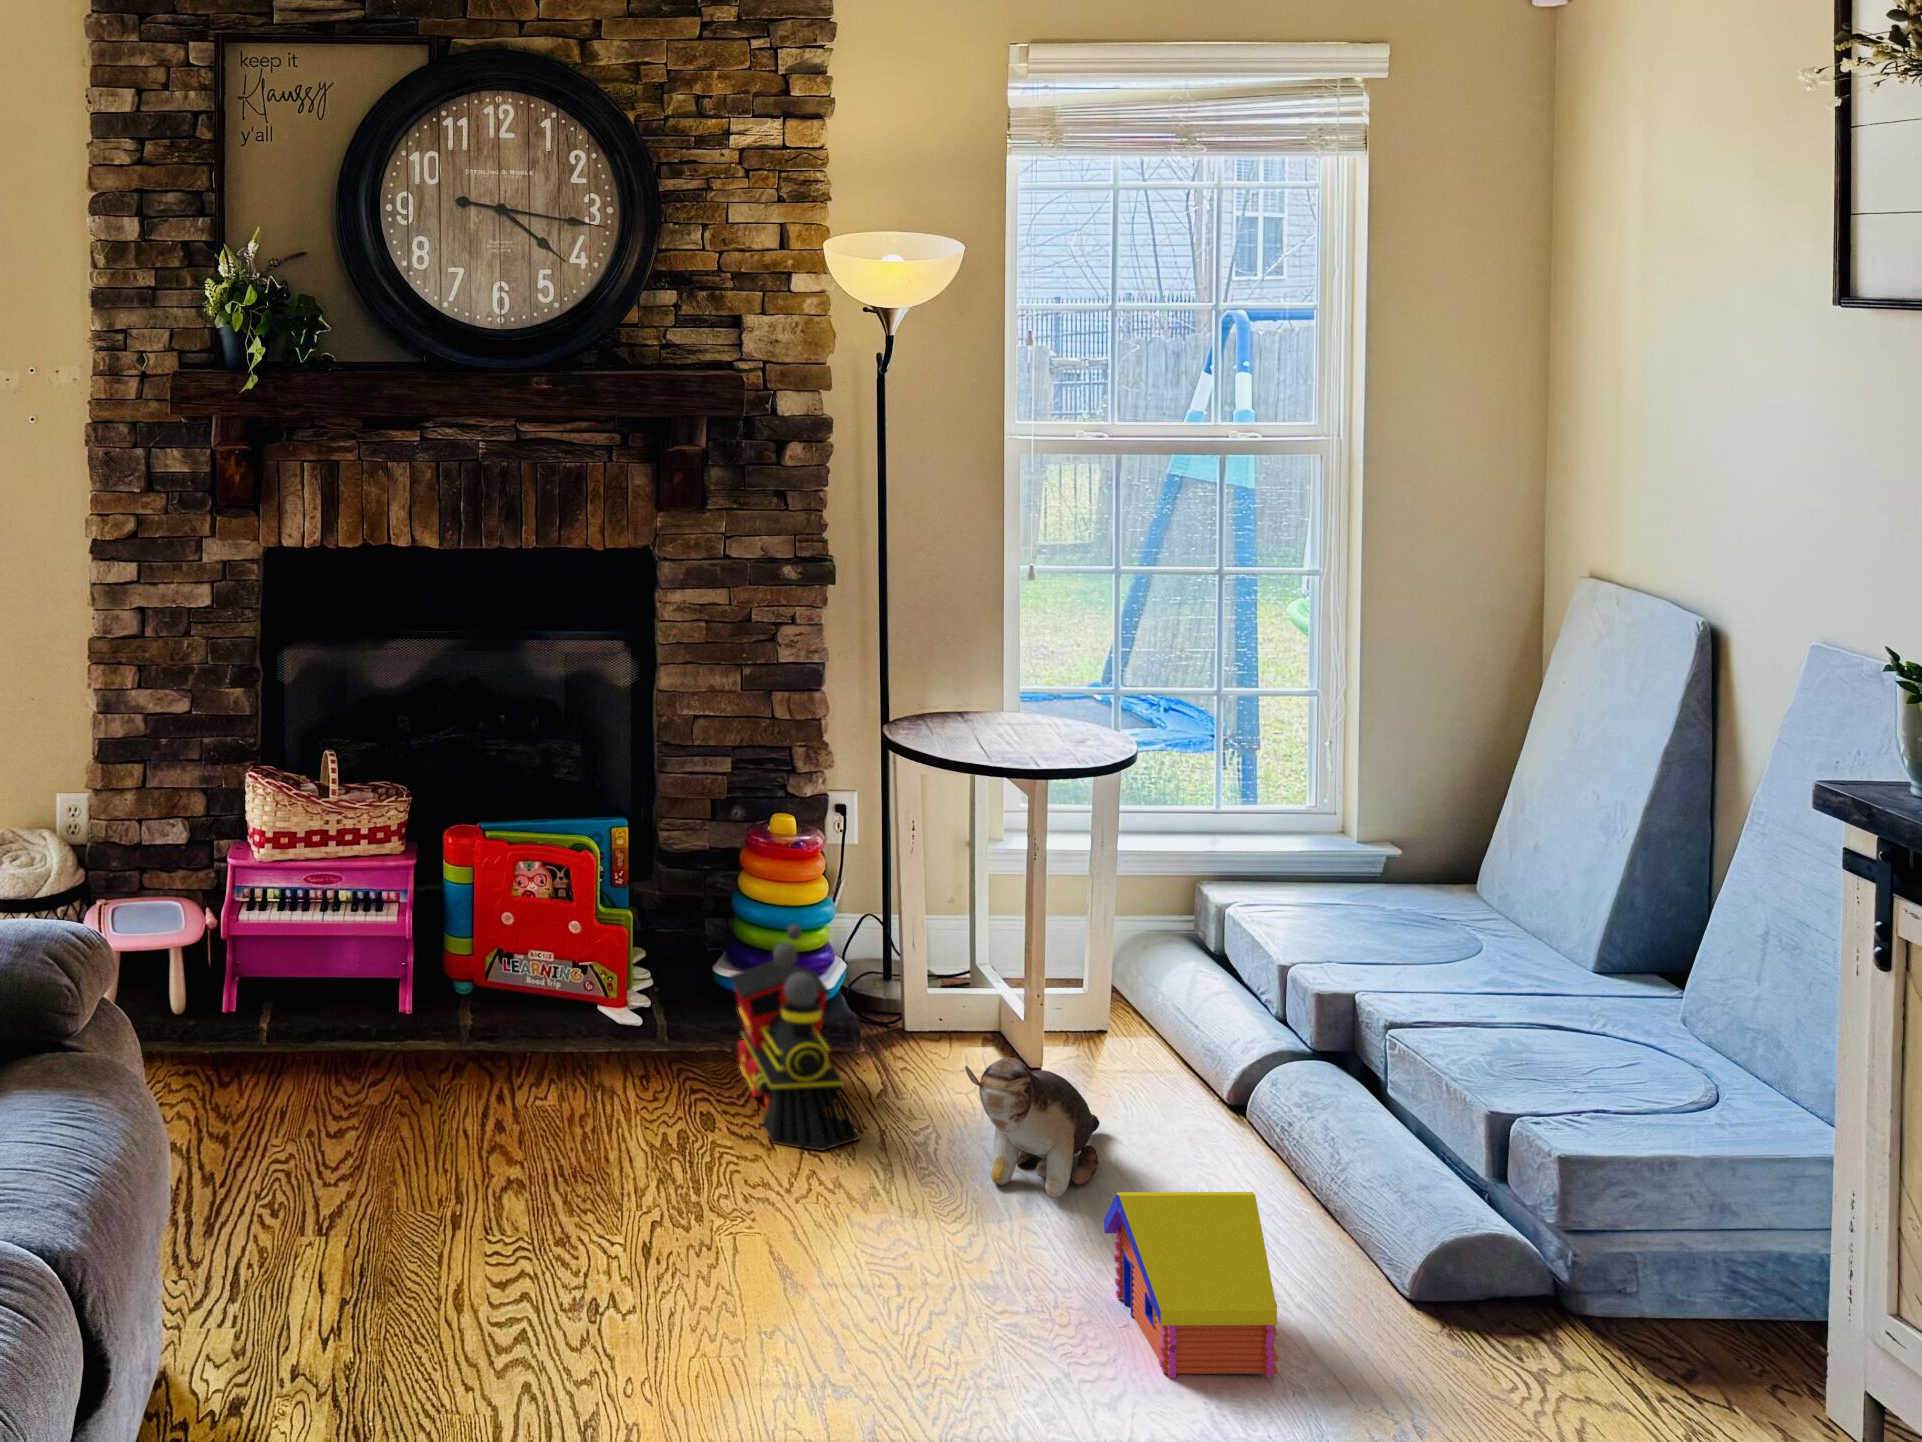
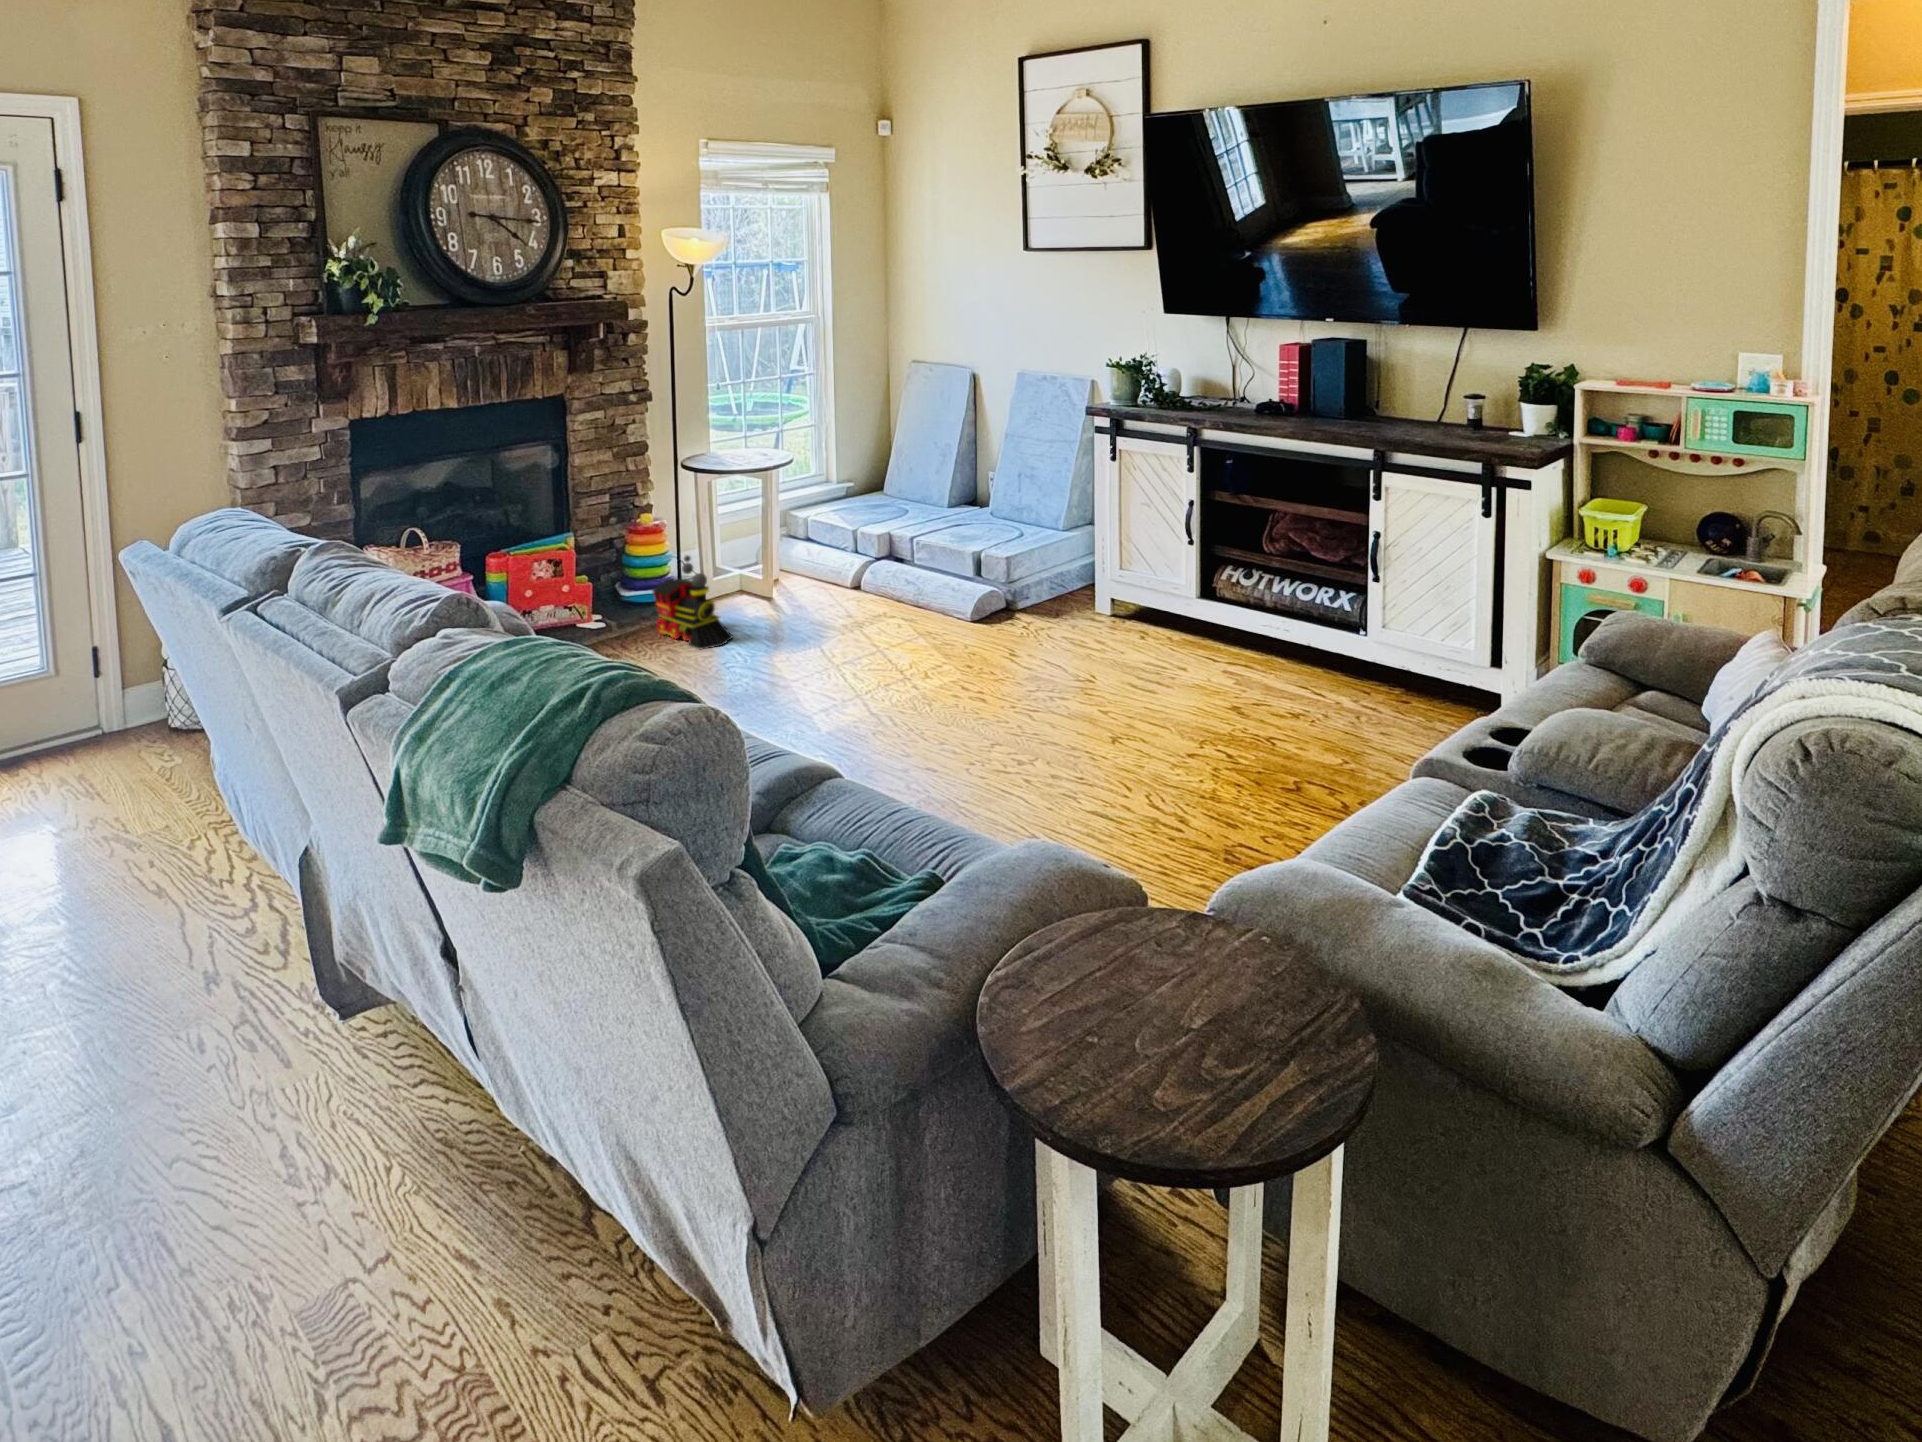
plush toy: present [965,1057,1100,1198] -> none [787,577,829,634]
toy house: present [1104,1192,1278,1378] -> none [859,589,931,660]

